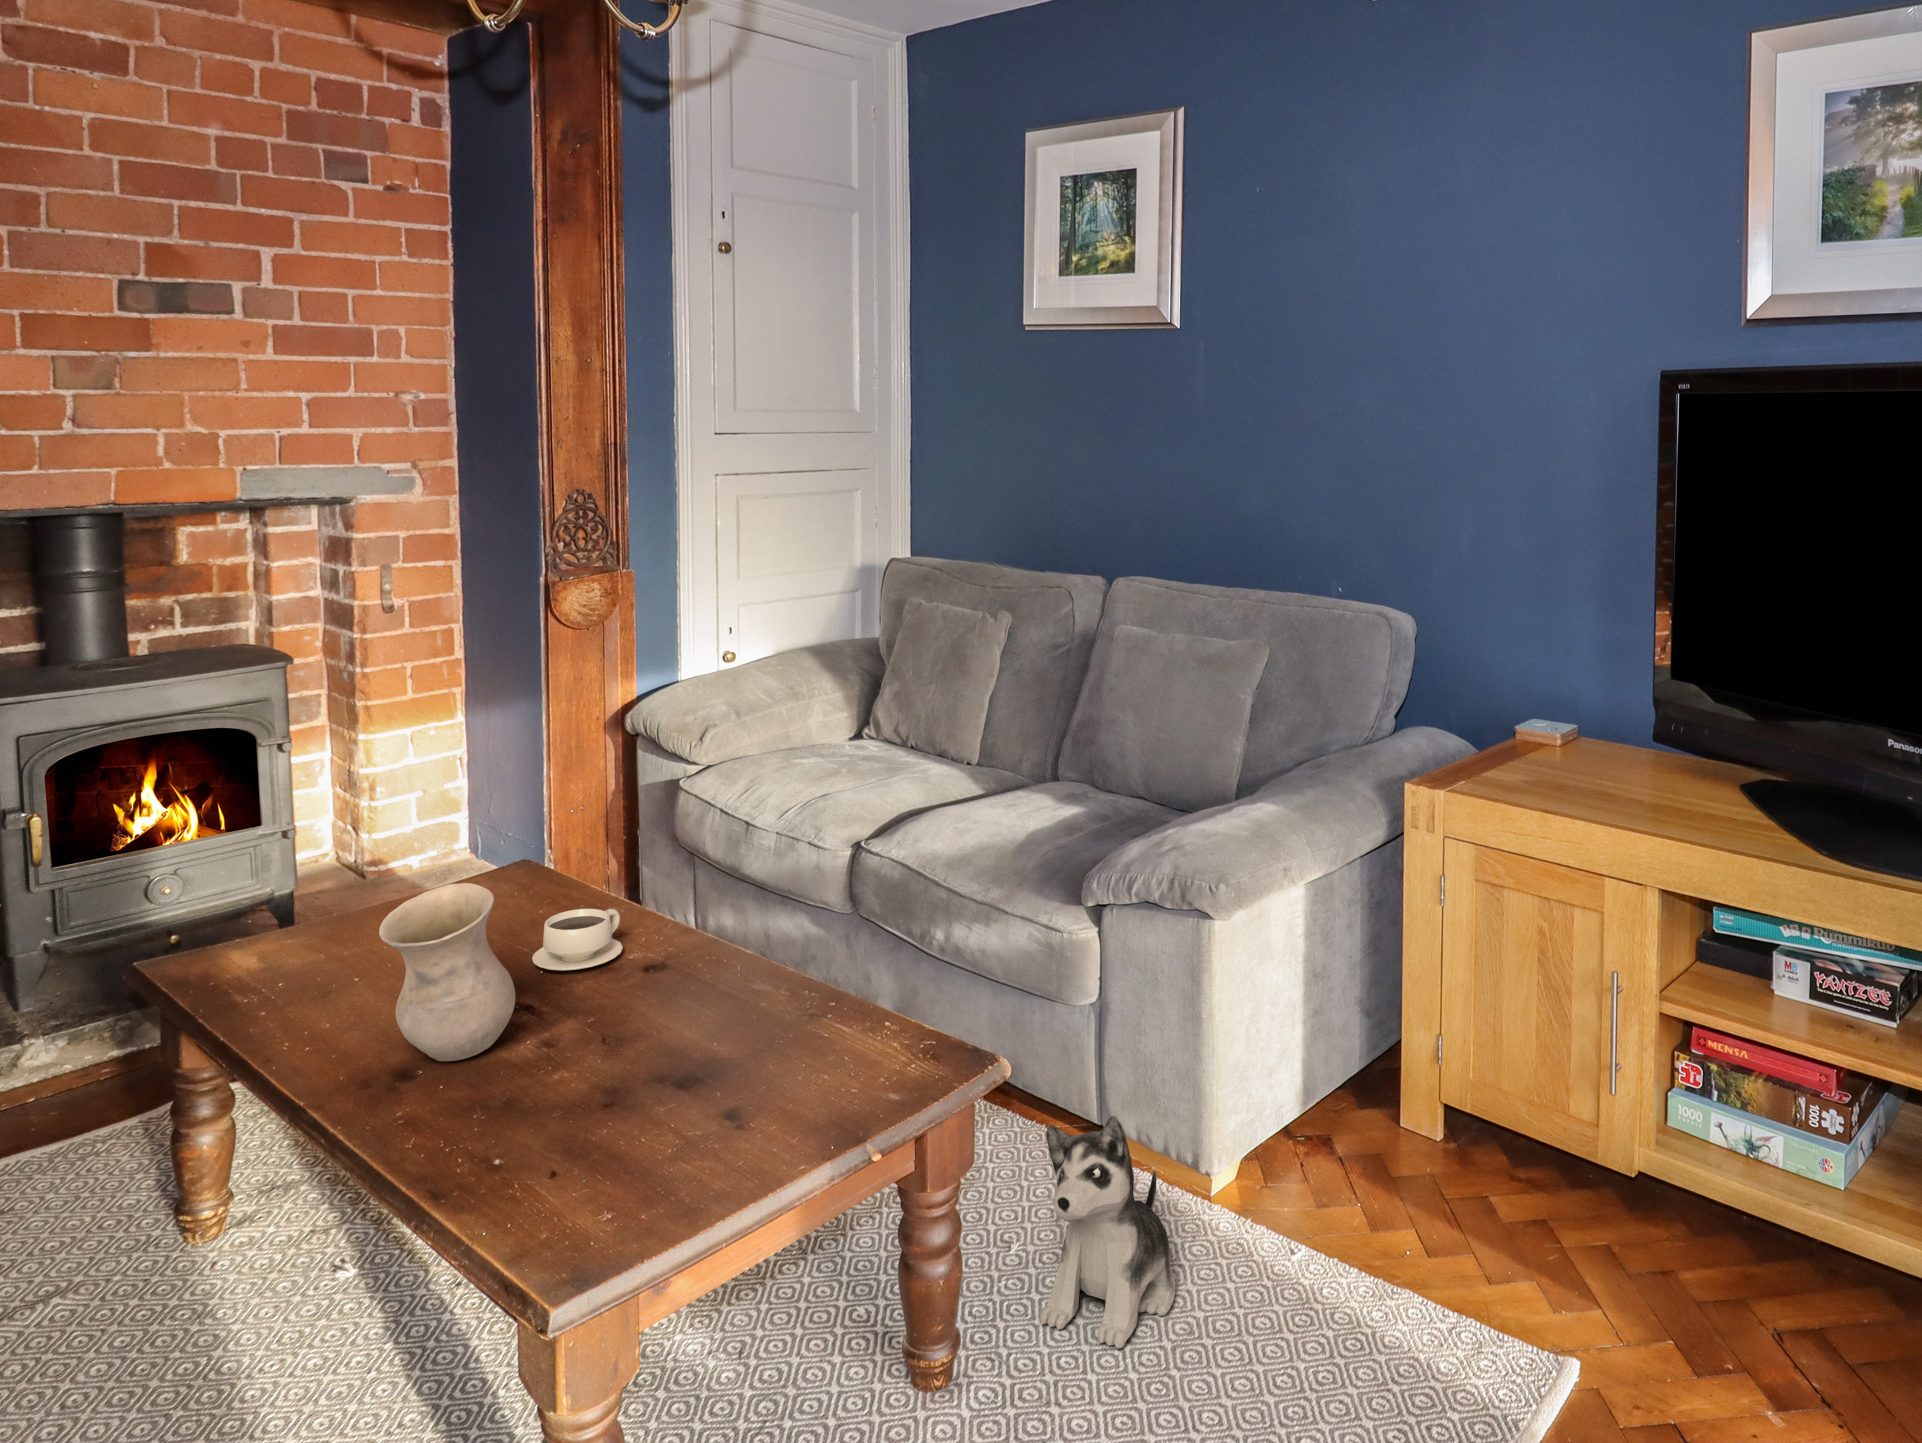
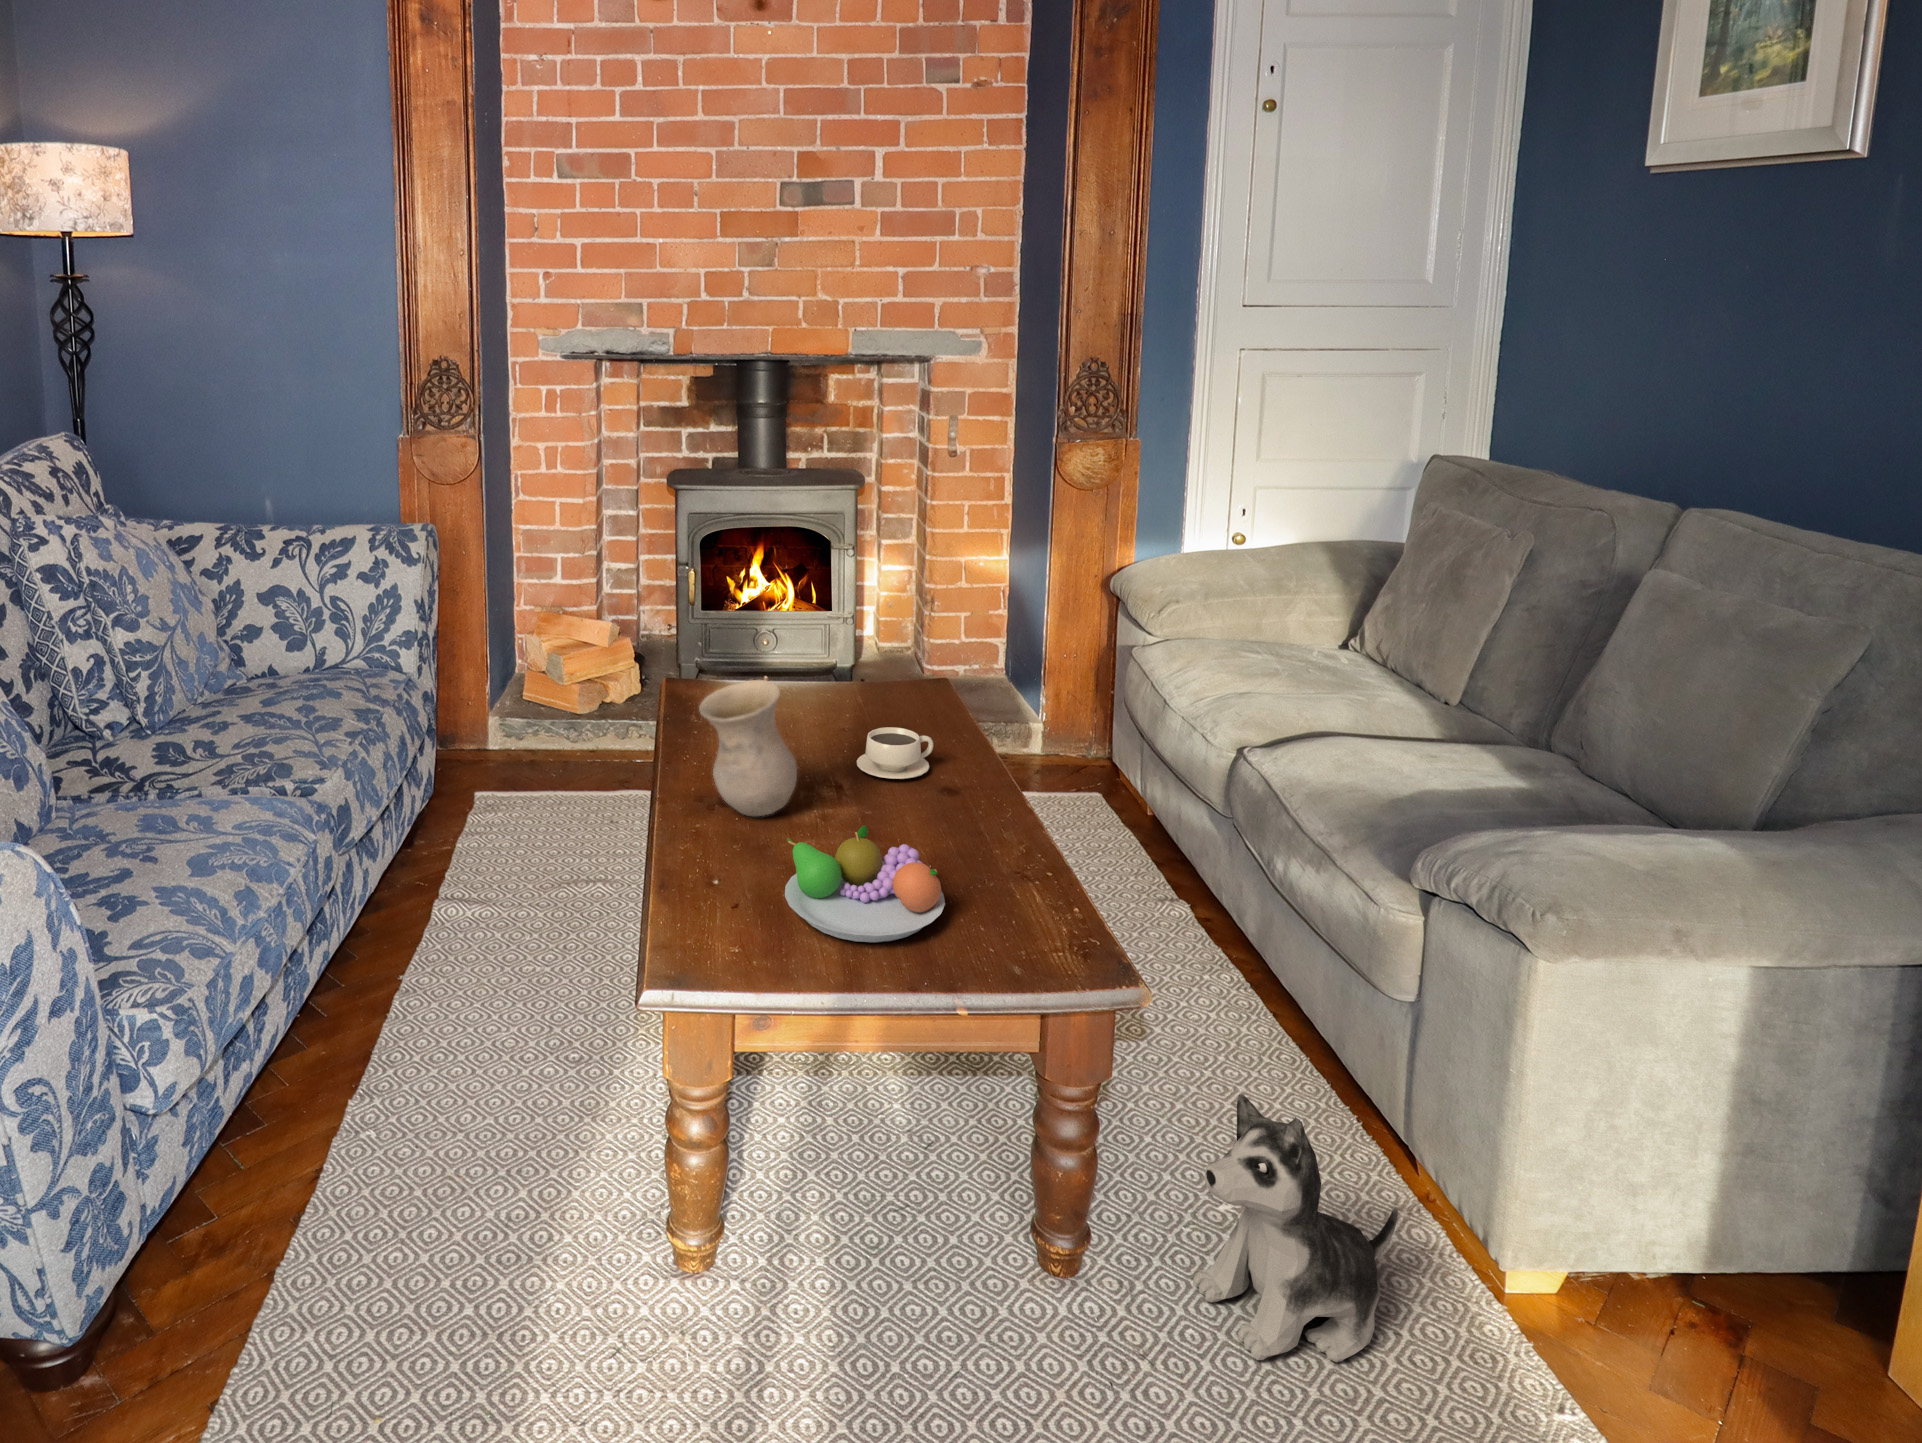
fruit bowl: none [581,1003,790,1130] -> present [785,825,945,942]

